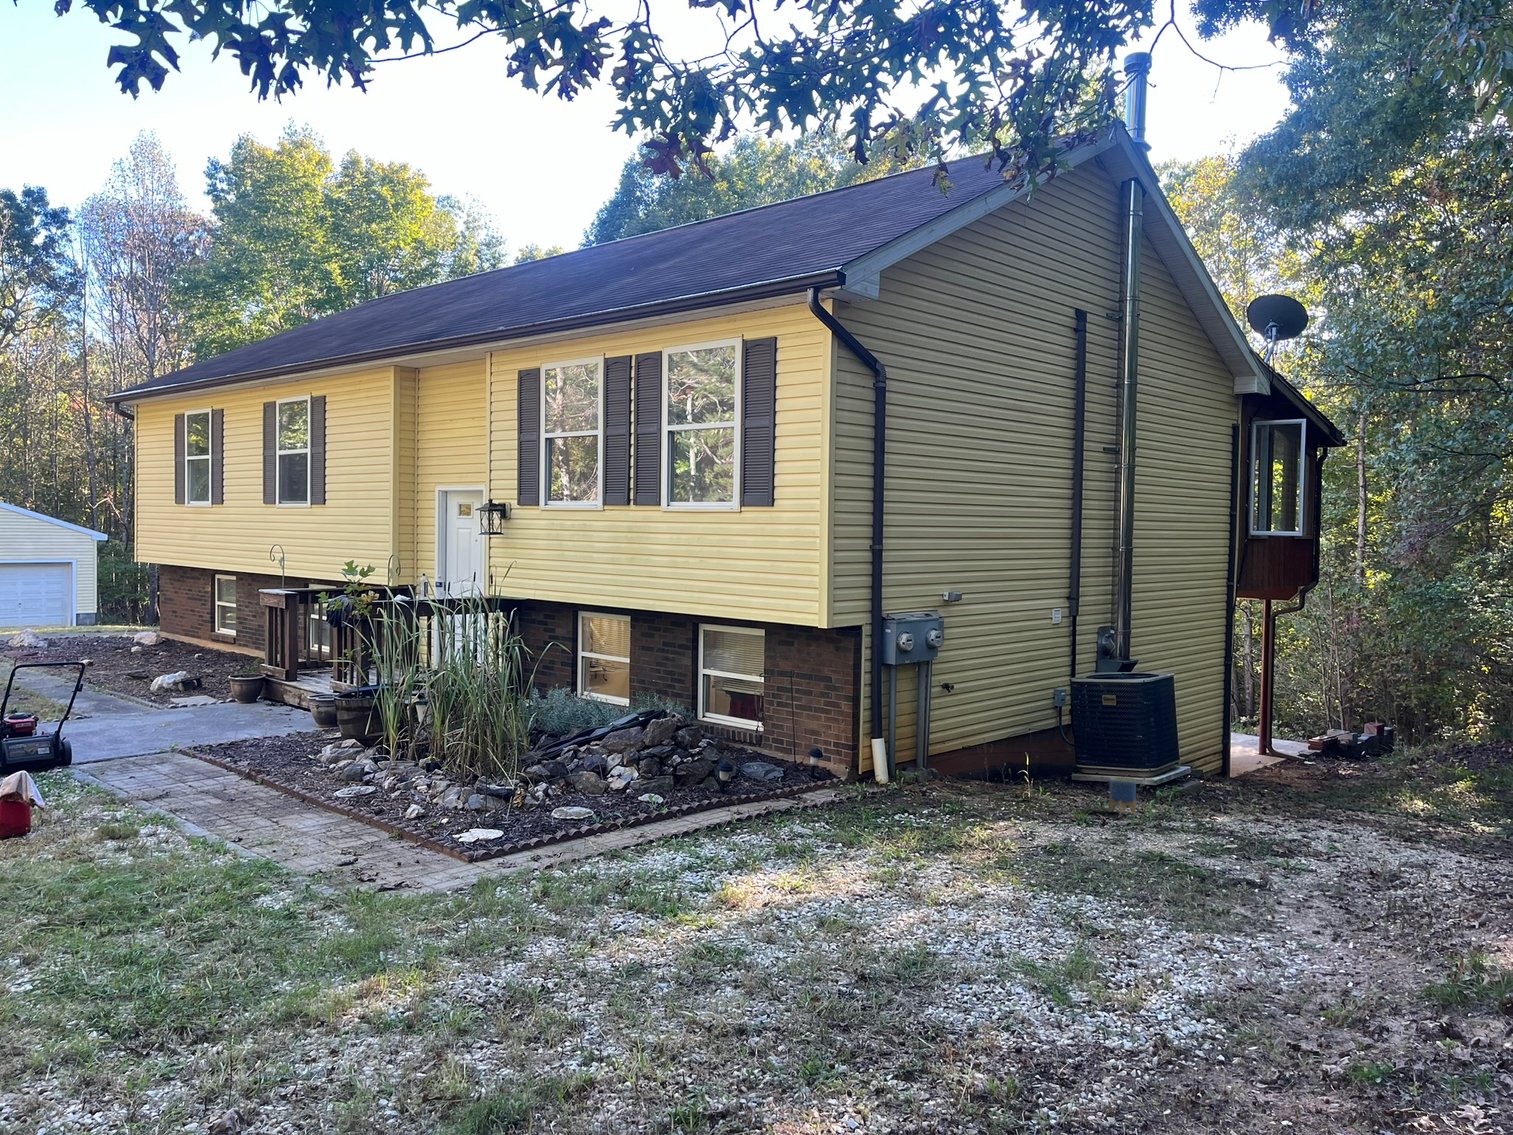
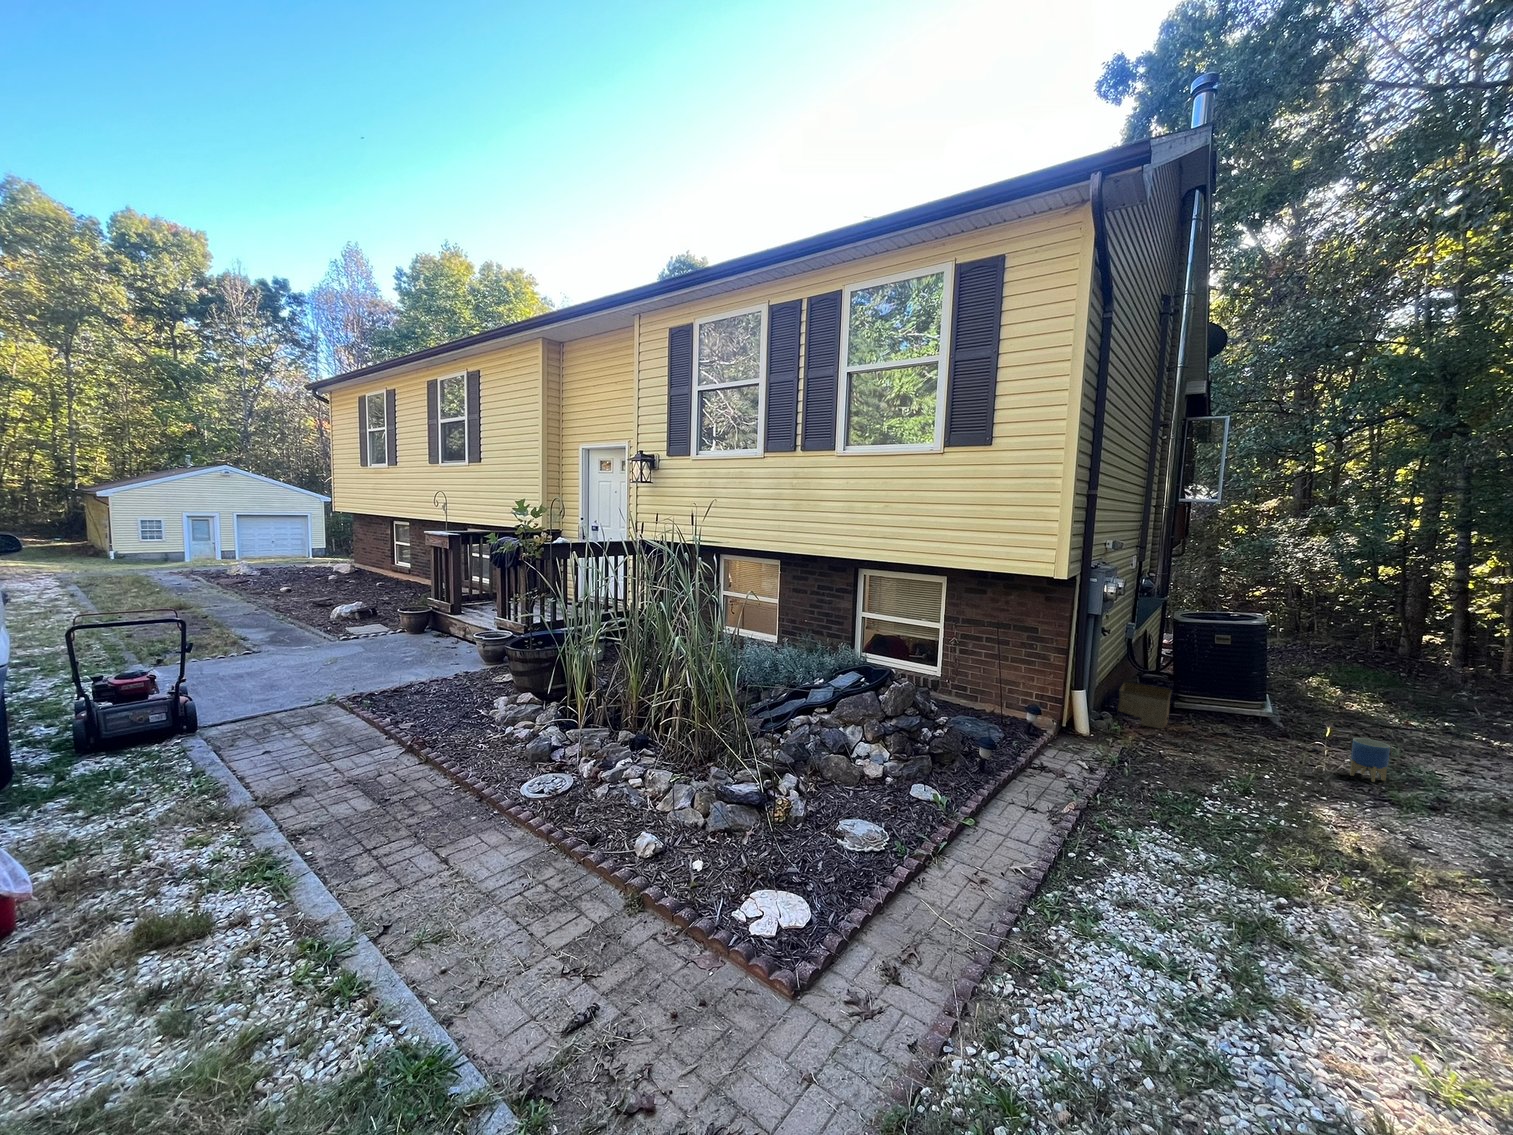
storage bin: none [970,744,1030,790] -> present [1118,682,1171,729]

